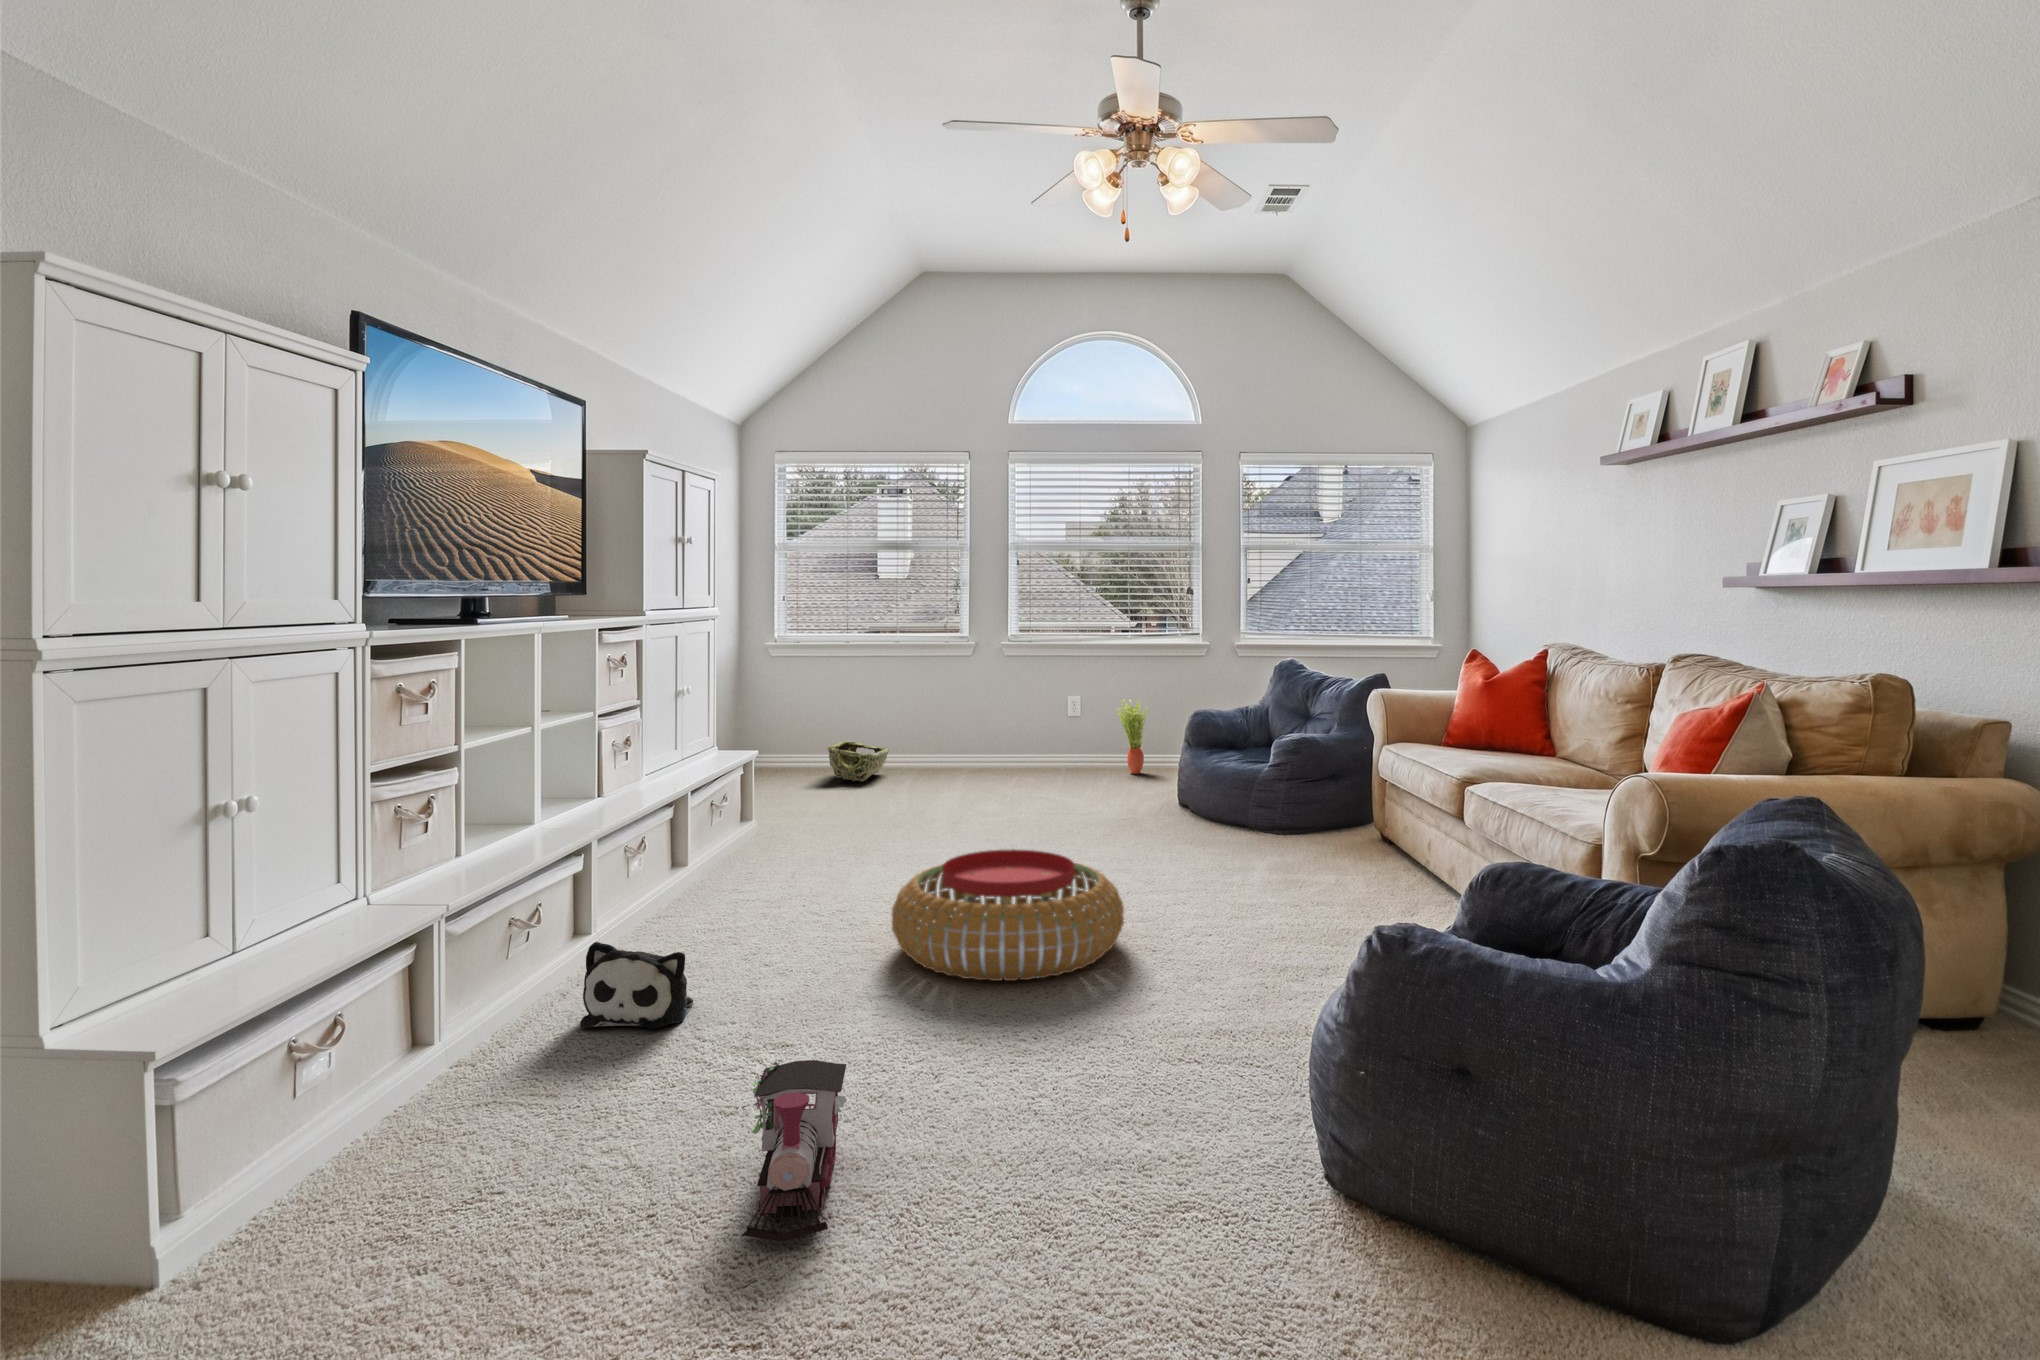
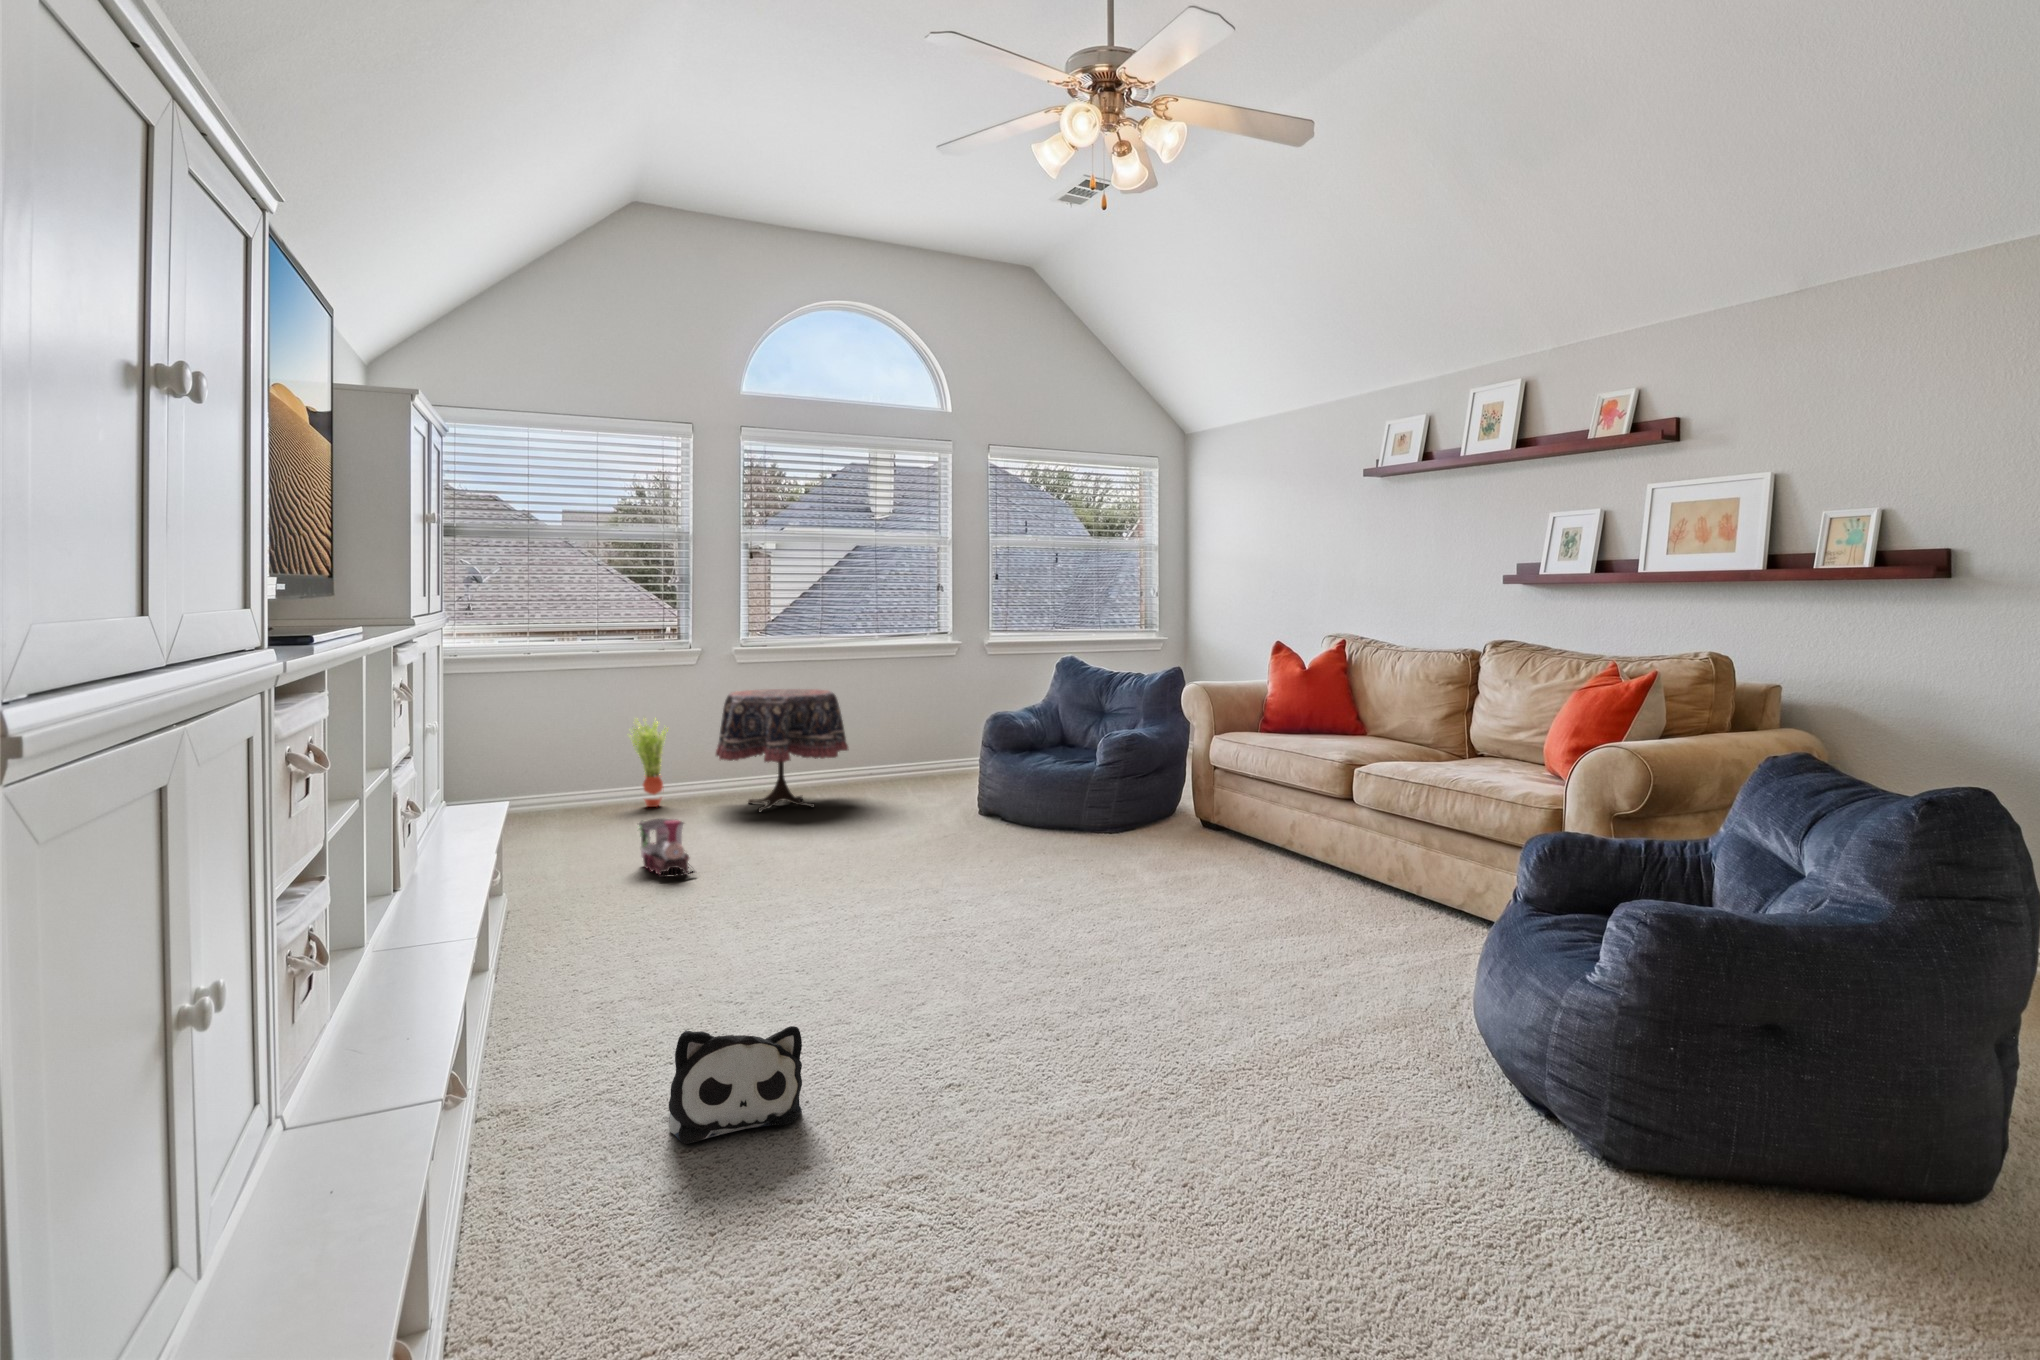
side table: none [969,680,1086,786] -> present [716,689,848,812]
potted plant: present [1117,699,1148,774] -> present [631,719,668,807]
woven basket: present [827,741,888,782] -> none [528,774,597,823]
pouf: present [892,849,1124,981] -> none [910,865,1163,1009]
toy train: present [742,1060,846,1242] -> present [639,818,695,877]

